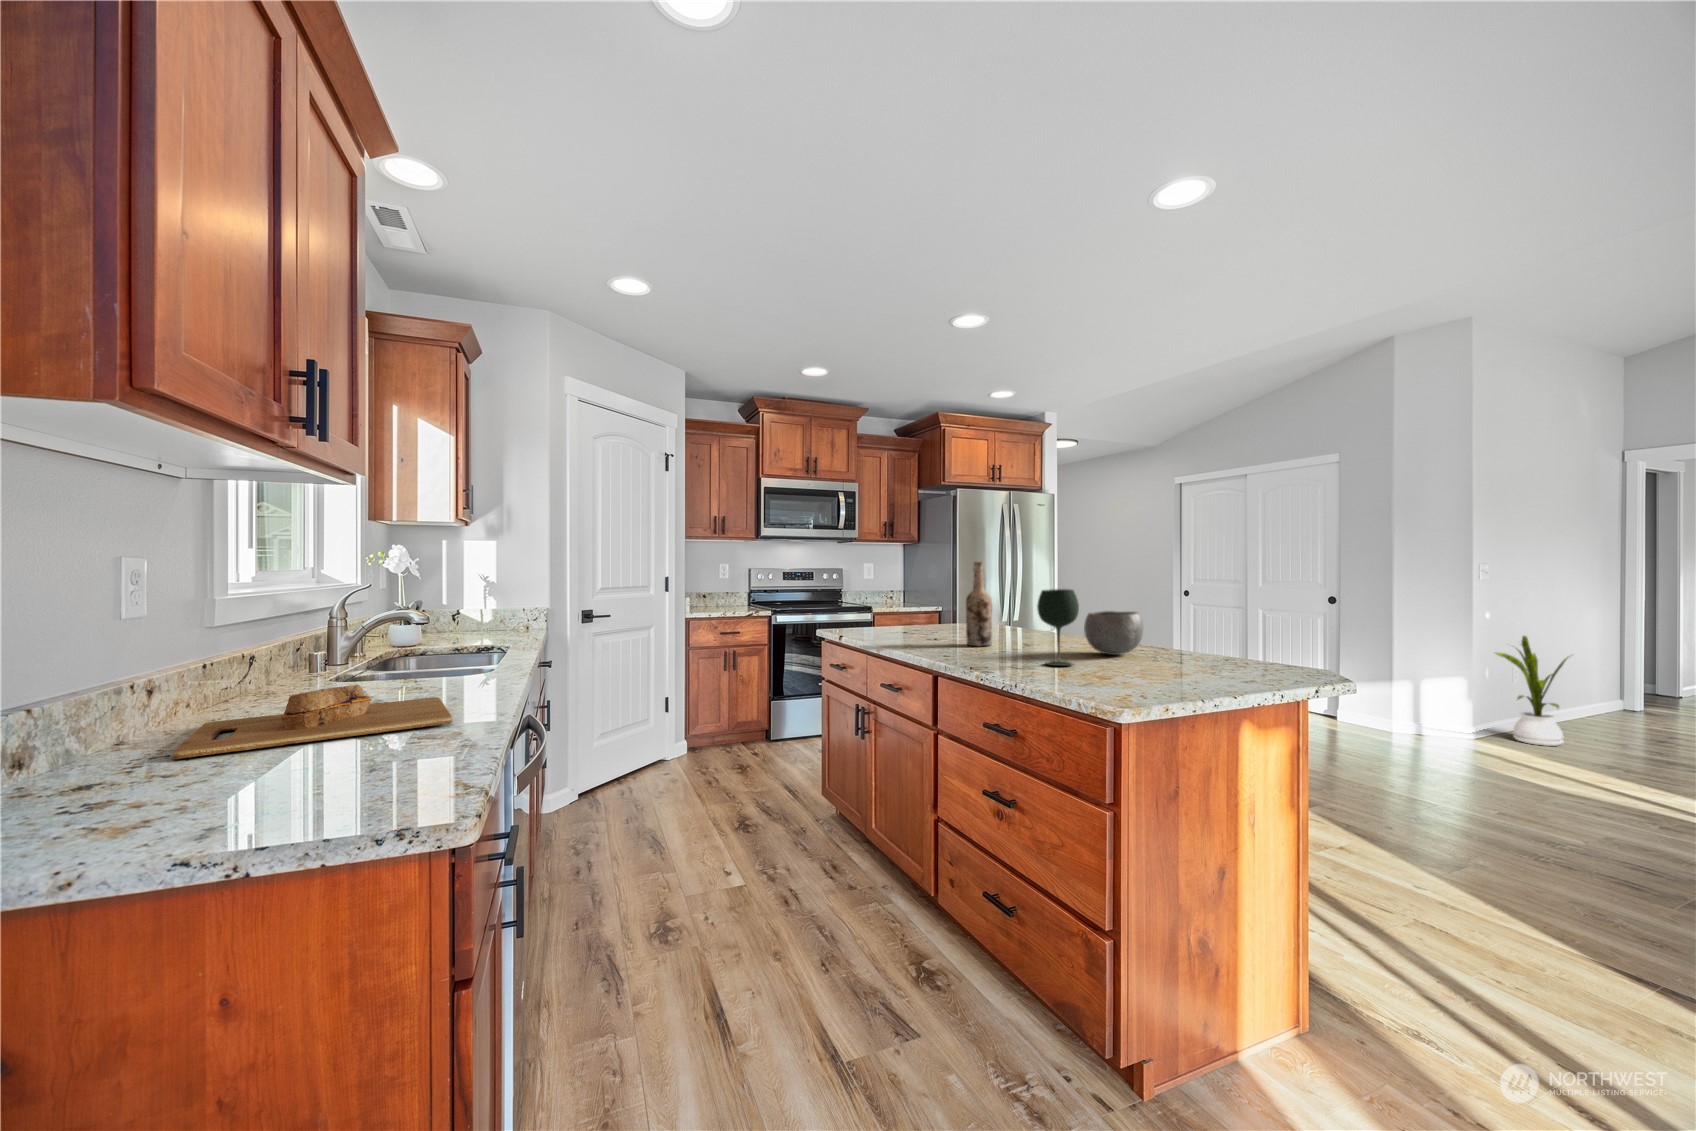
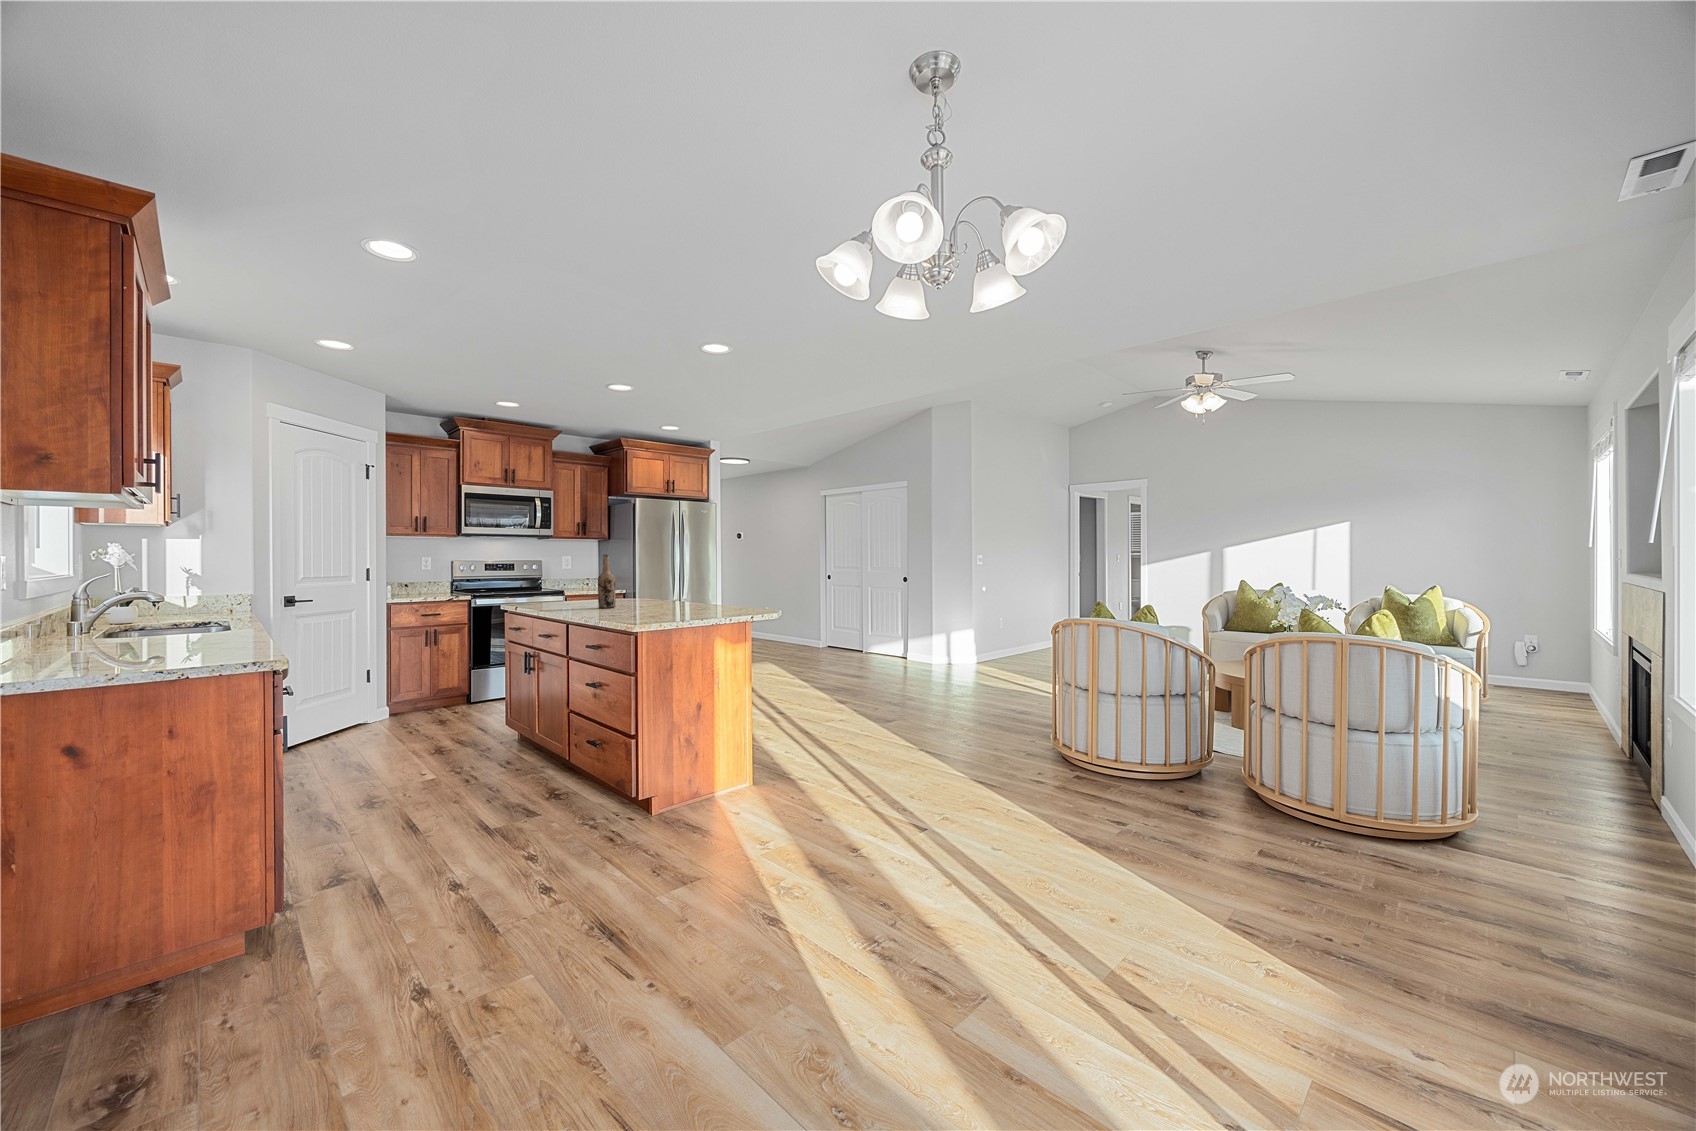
wine glass: present [1037,589,1079,666] -> none [625,570,649,613]
ceramic bowl: present [1084,611,1143,655] -> none [663,583,697,608]
house plant: present [1496,636,1568,746] -> none [985,599,1025,667]
cutting board: present [172,685,453,759] -> none [51,628,235,661]

